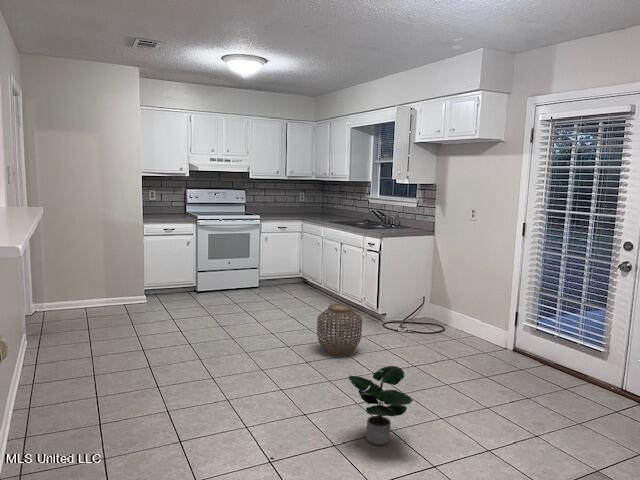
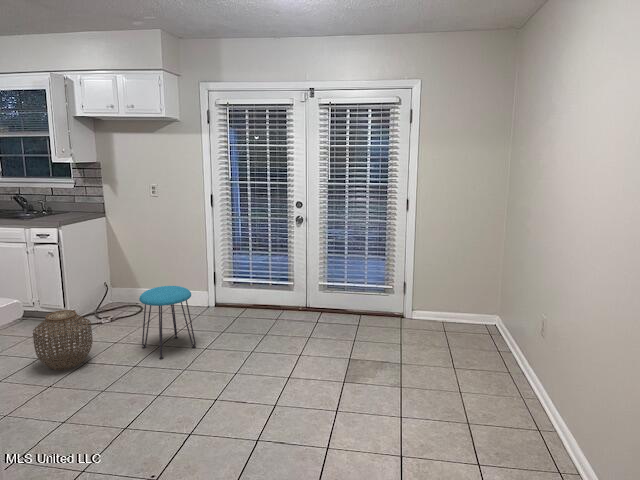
stool: none [400,306,452,379] -> present [139,286,196,359]
potted plant: present [348,366,413,445] -> none [181,348,248,427]

